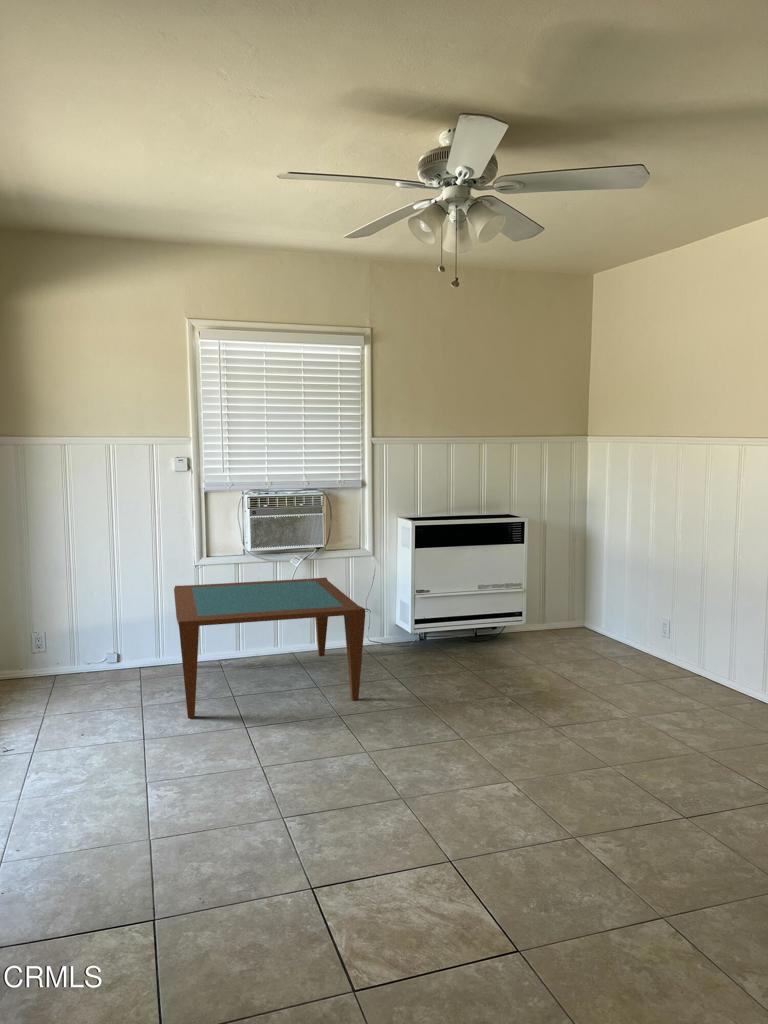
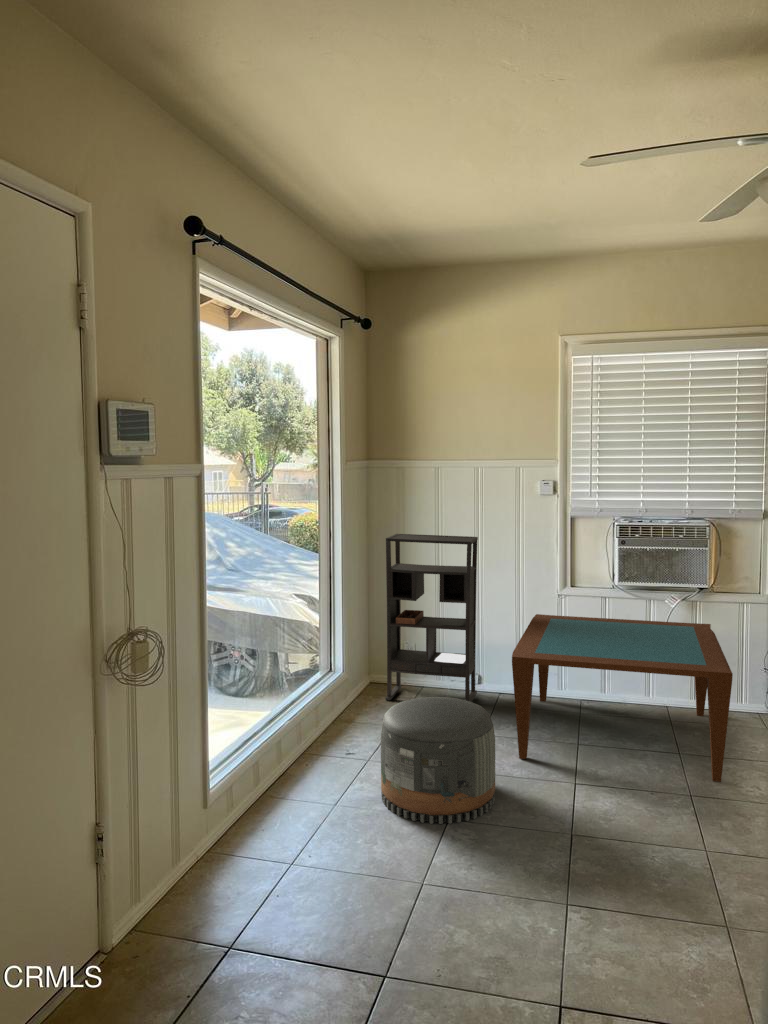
bookshelf: none [12,514,117,695] -> present [385,534,478,702]
pouf: none [59,668,183,794] -> present [381,697,495,824]

